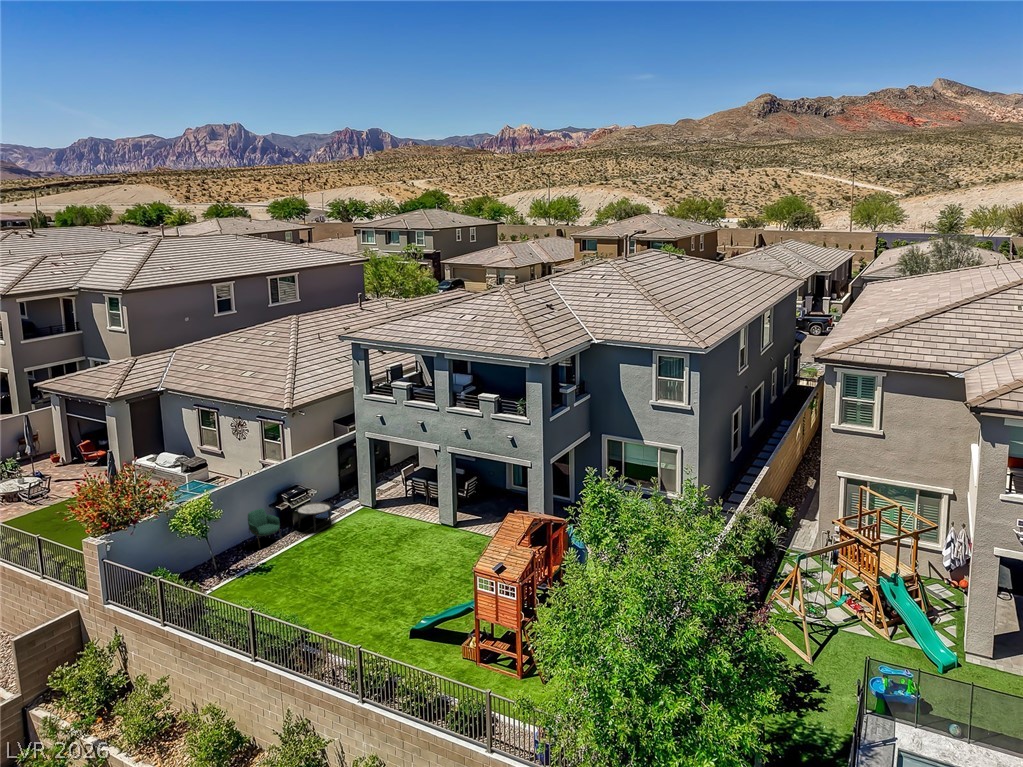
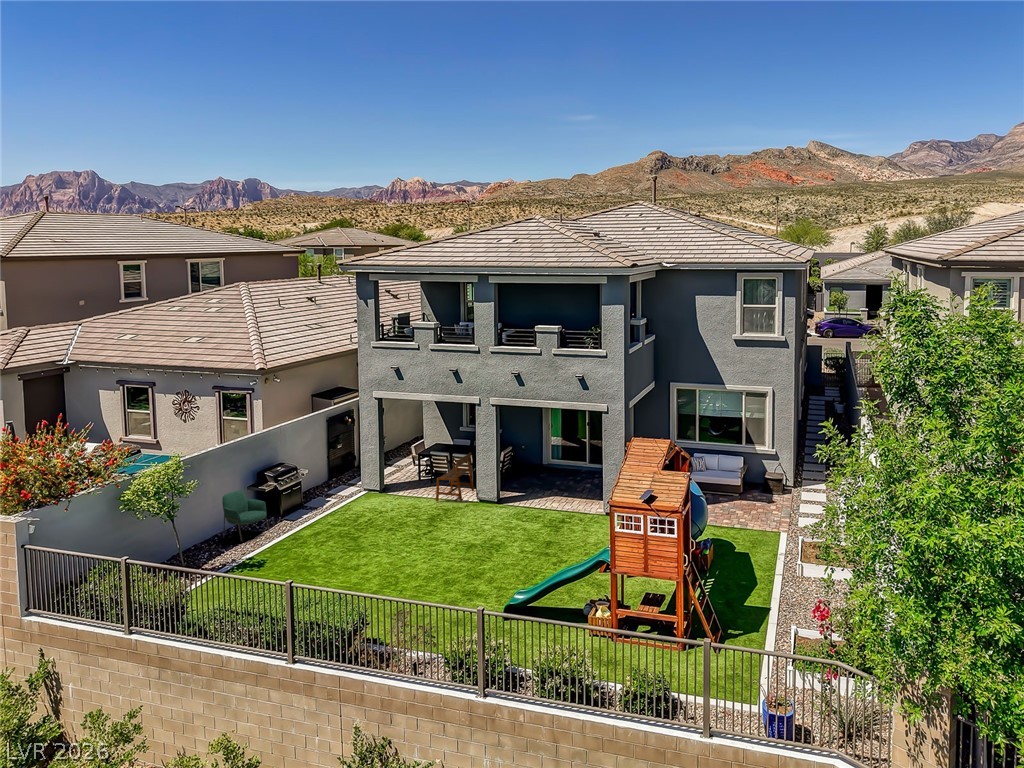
bench: none [410,482,444,522] -> present [436,453,474,502]
round table: present [296,502,332,532] -> none [285,484,333,521]

